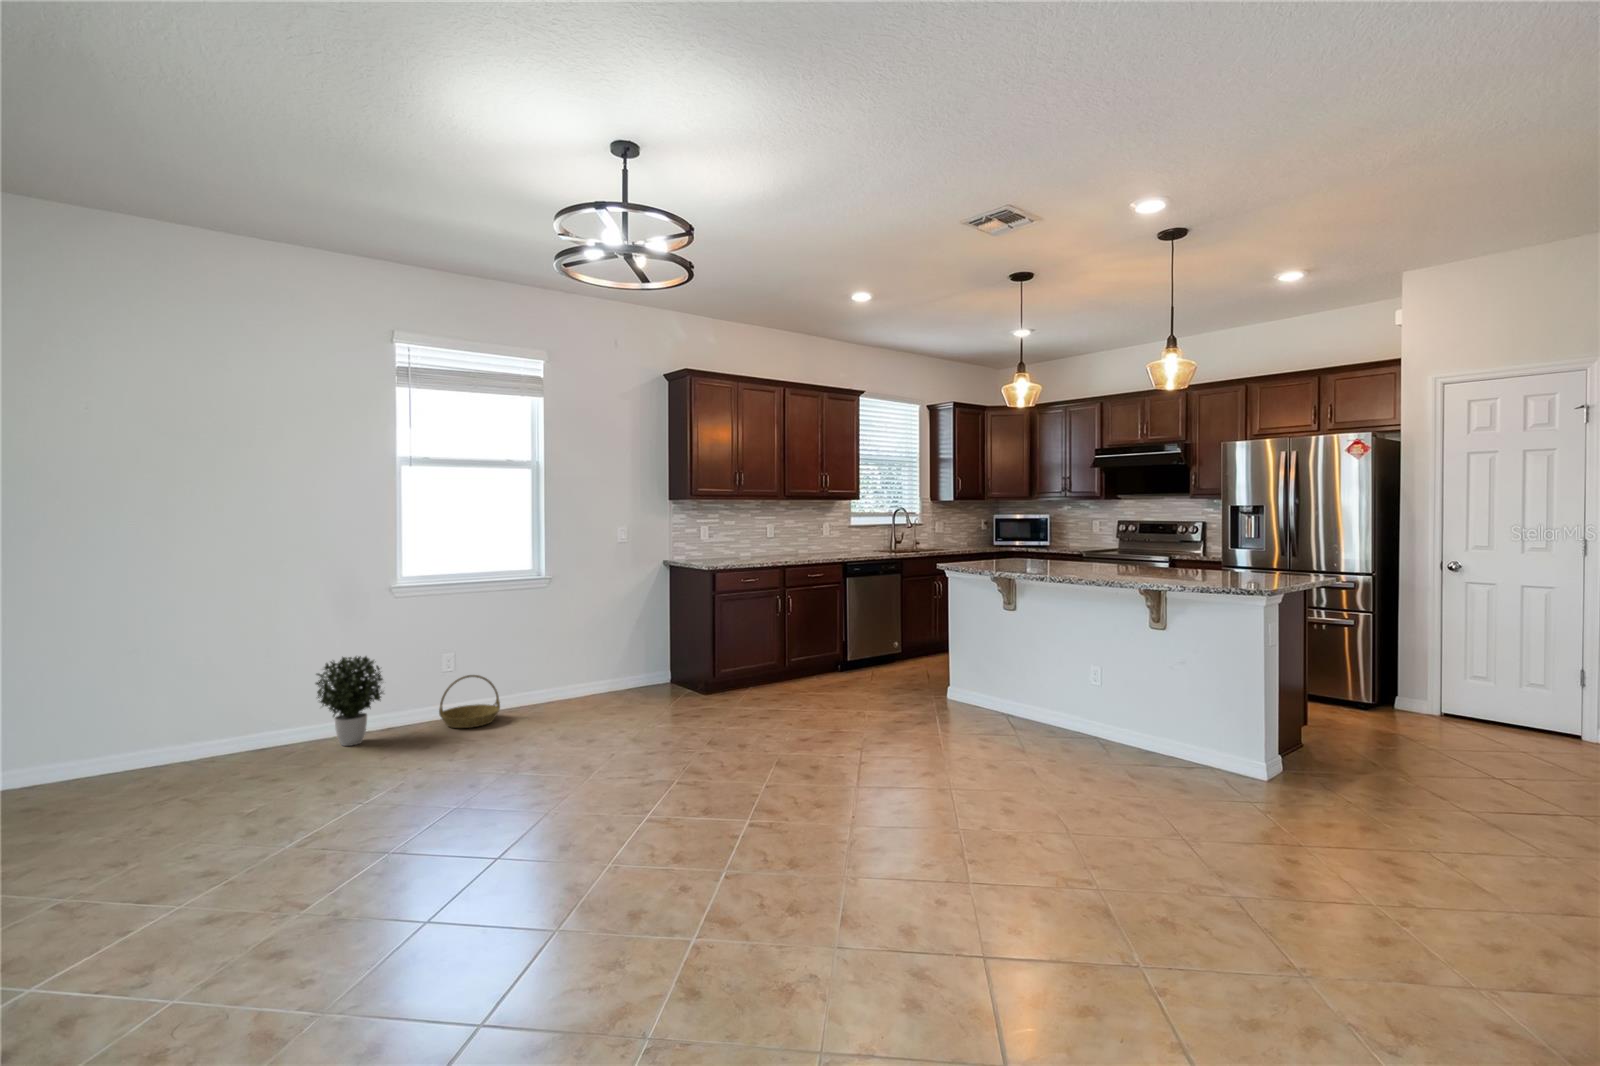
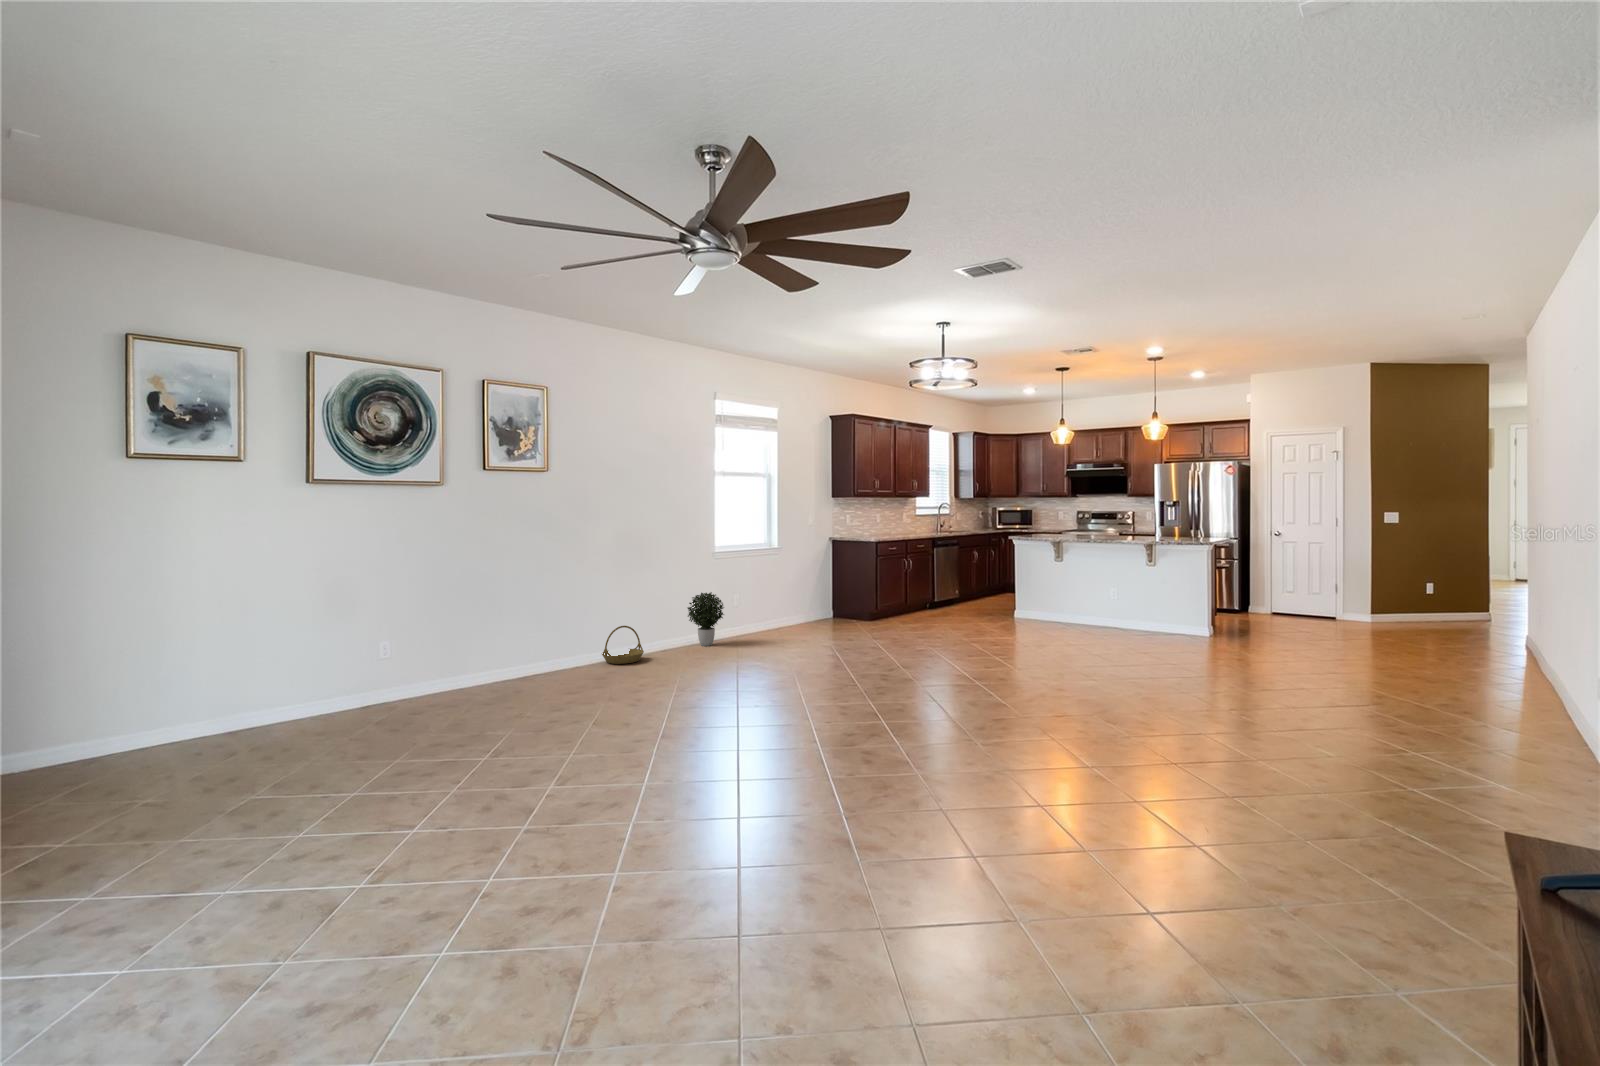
basket: present [439,675,500,728] -> present [602,626,644,664]

